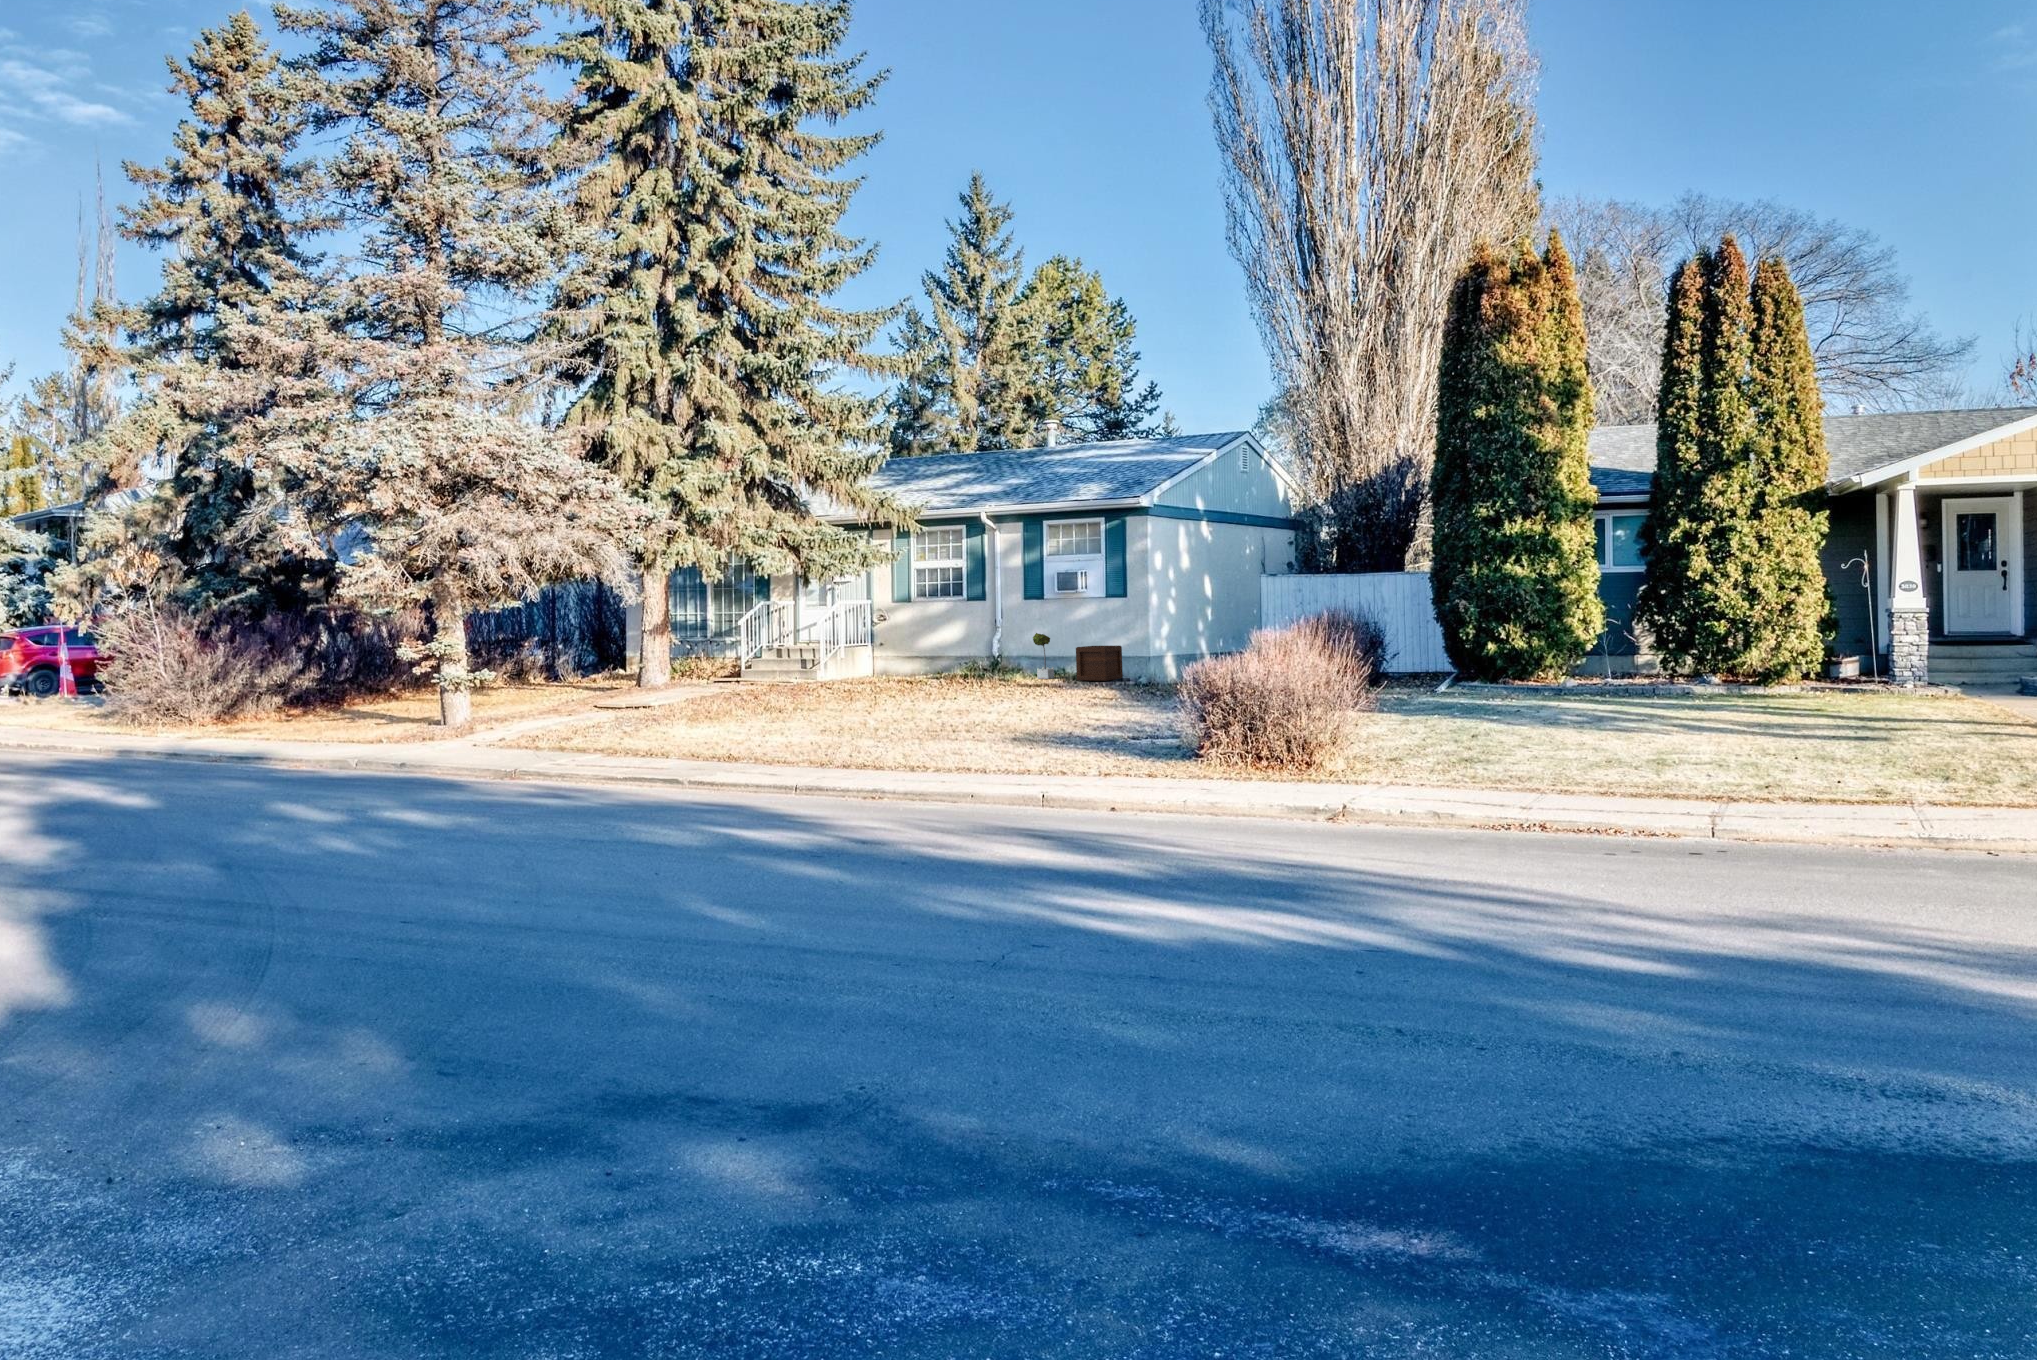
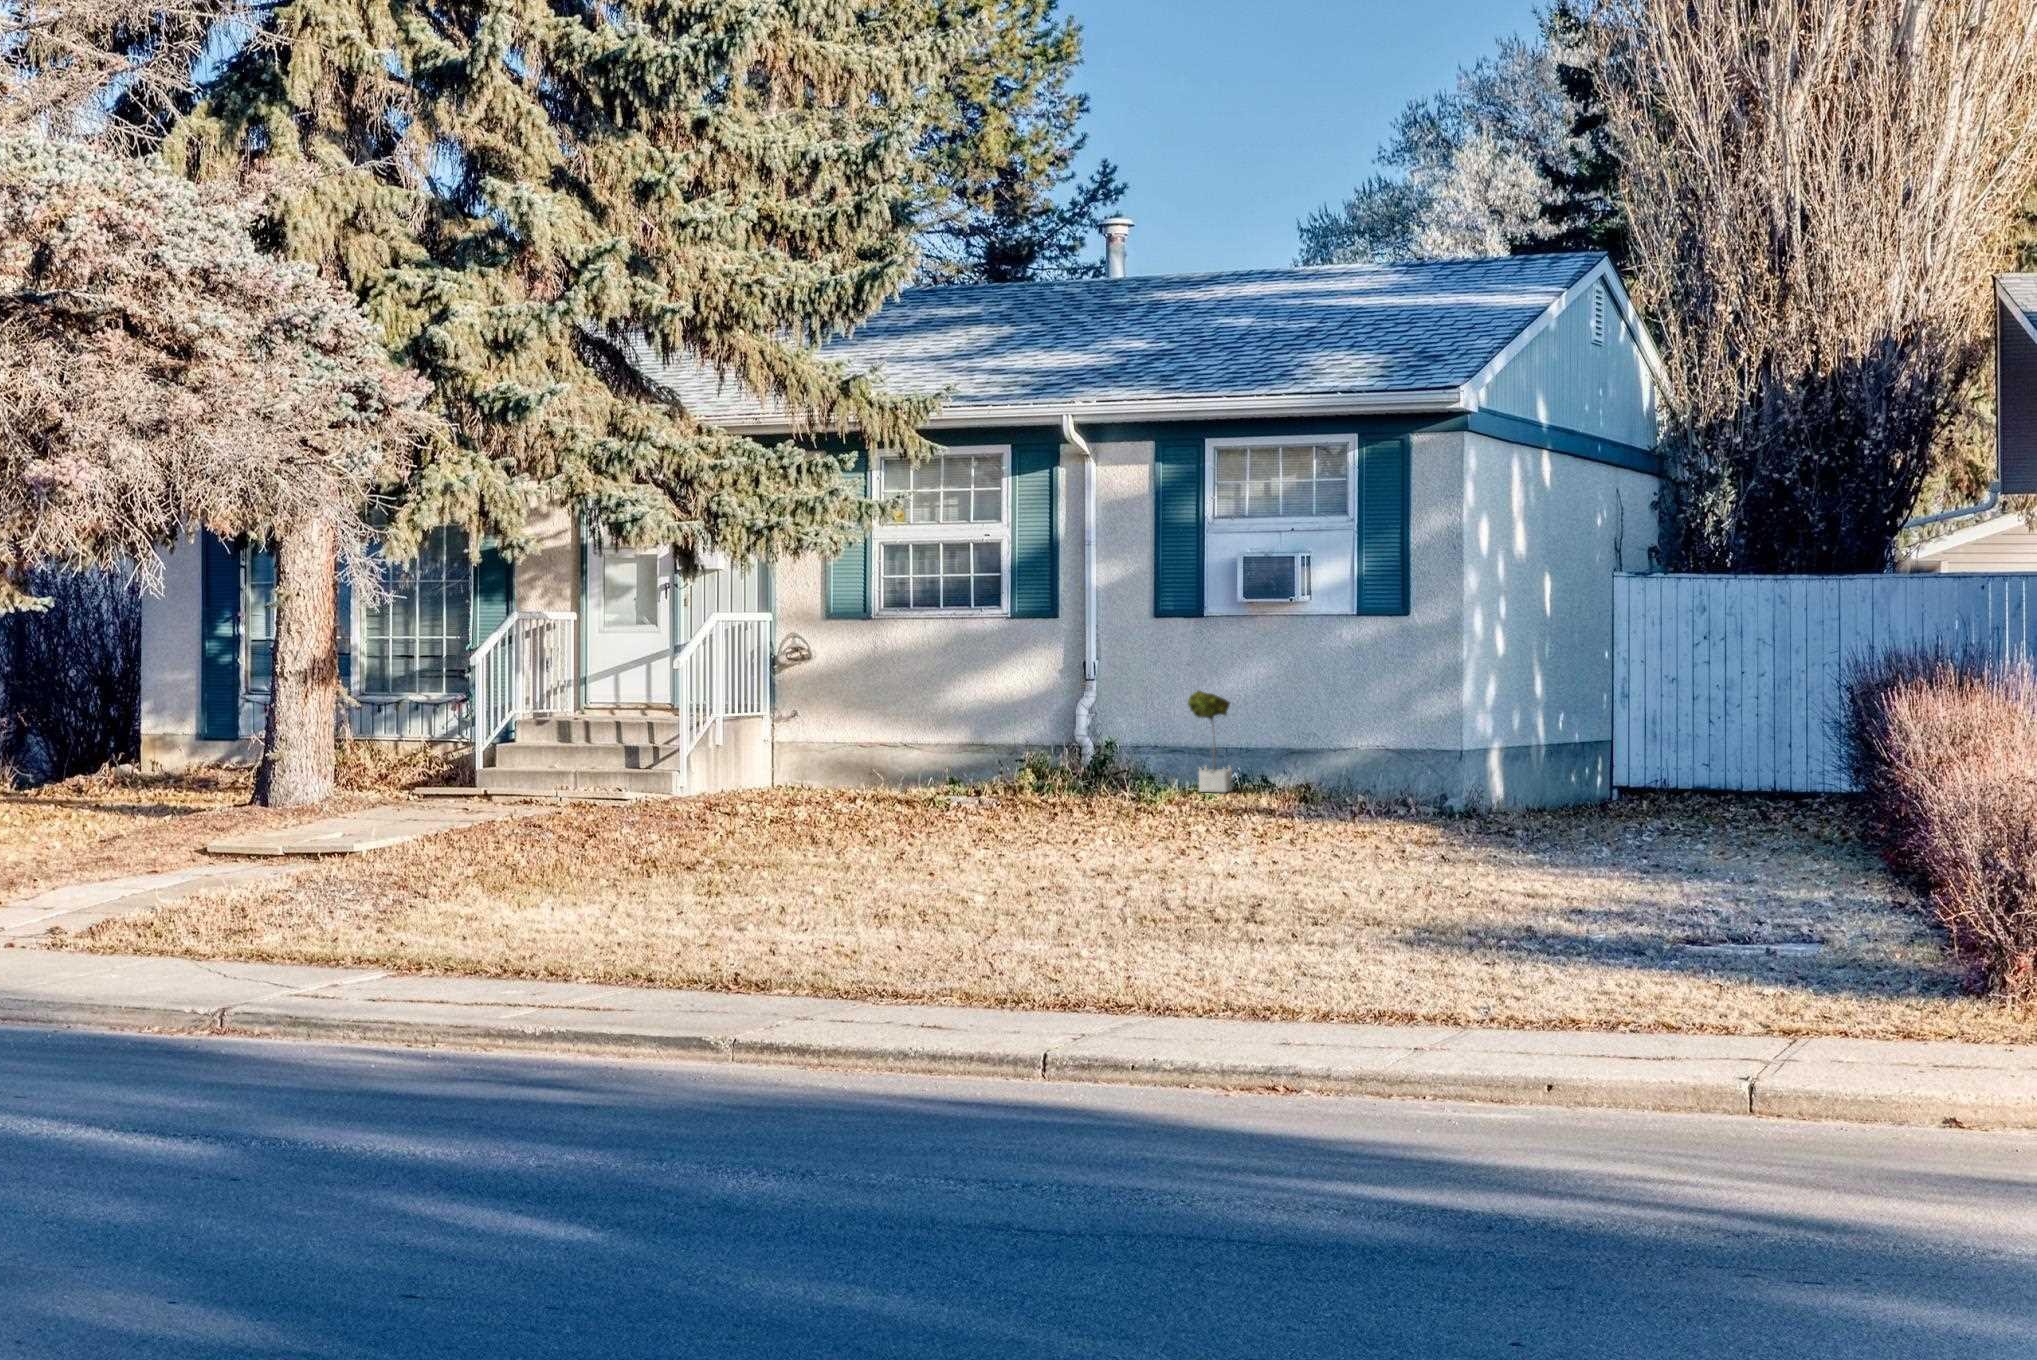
wooden crate: present [1076,646,1123,681] -> none [1307,721,1399,800]

